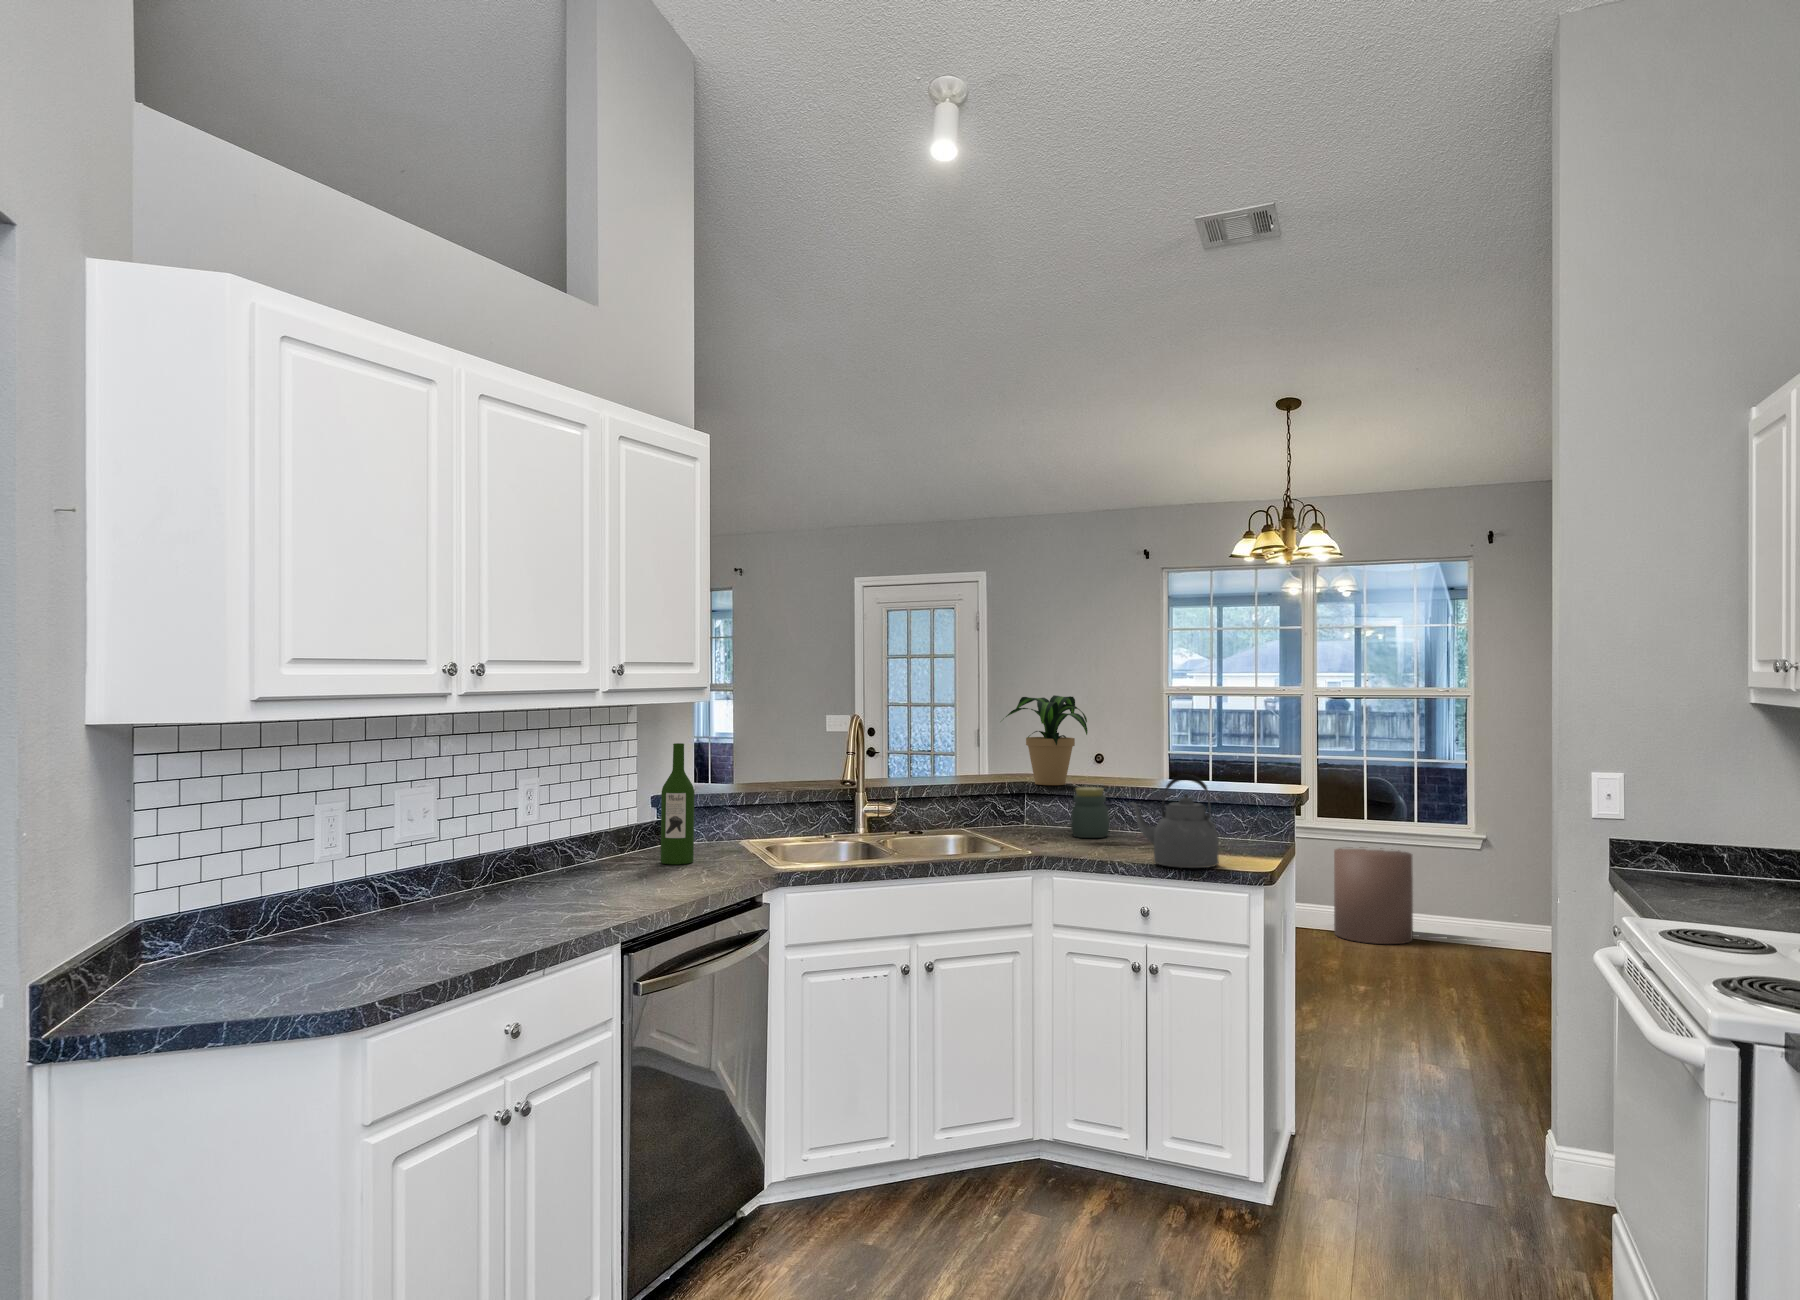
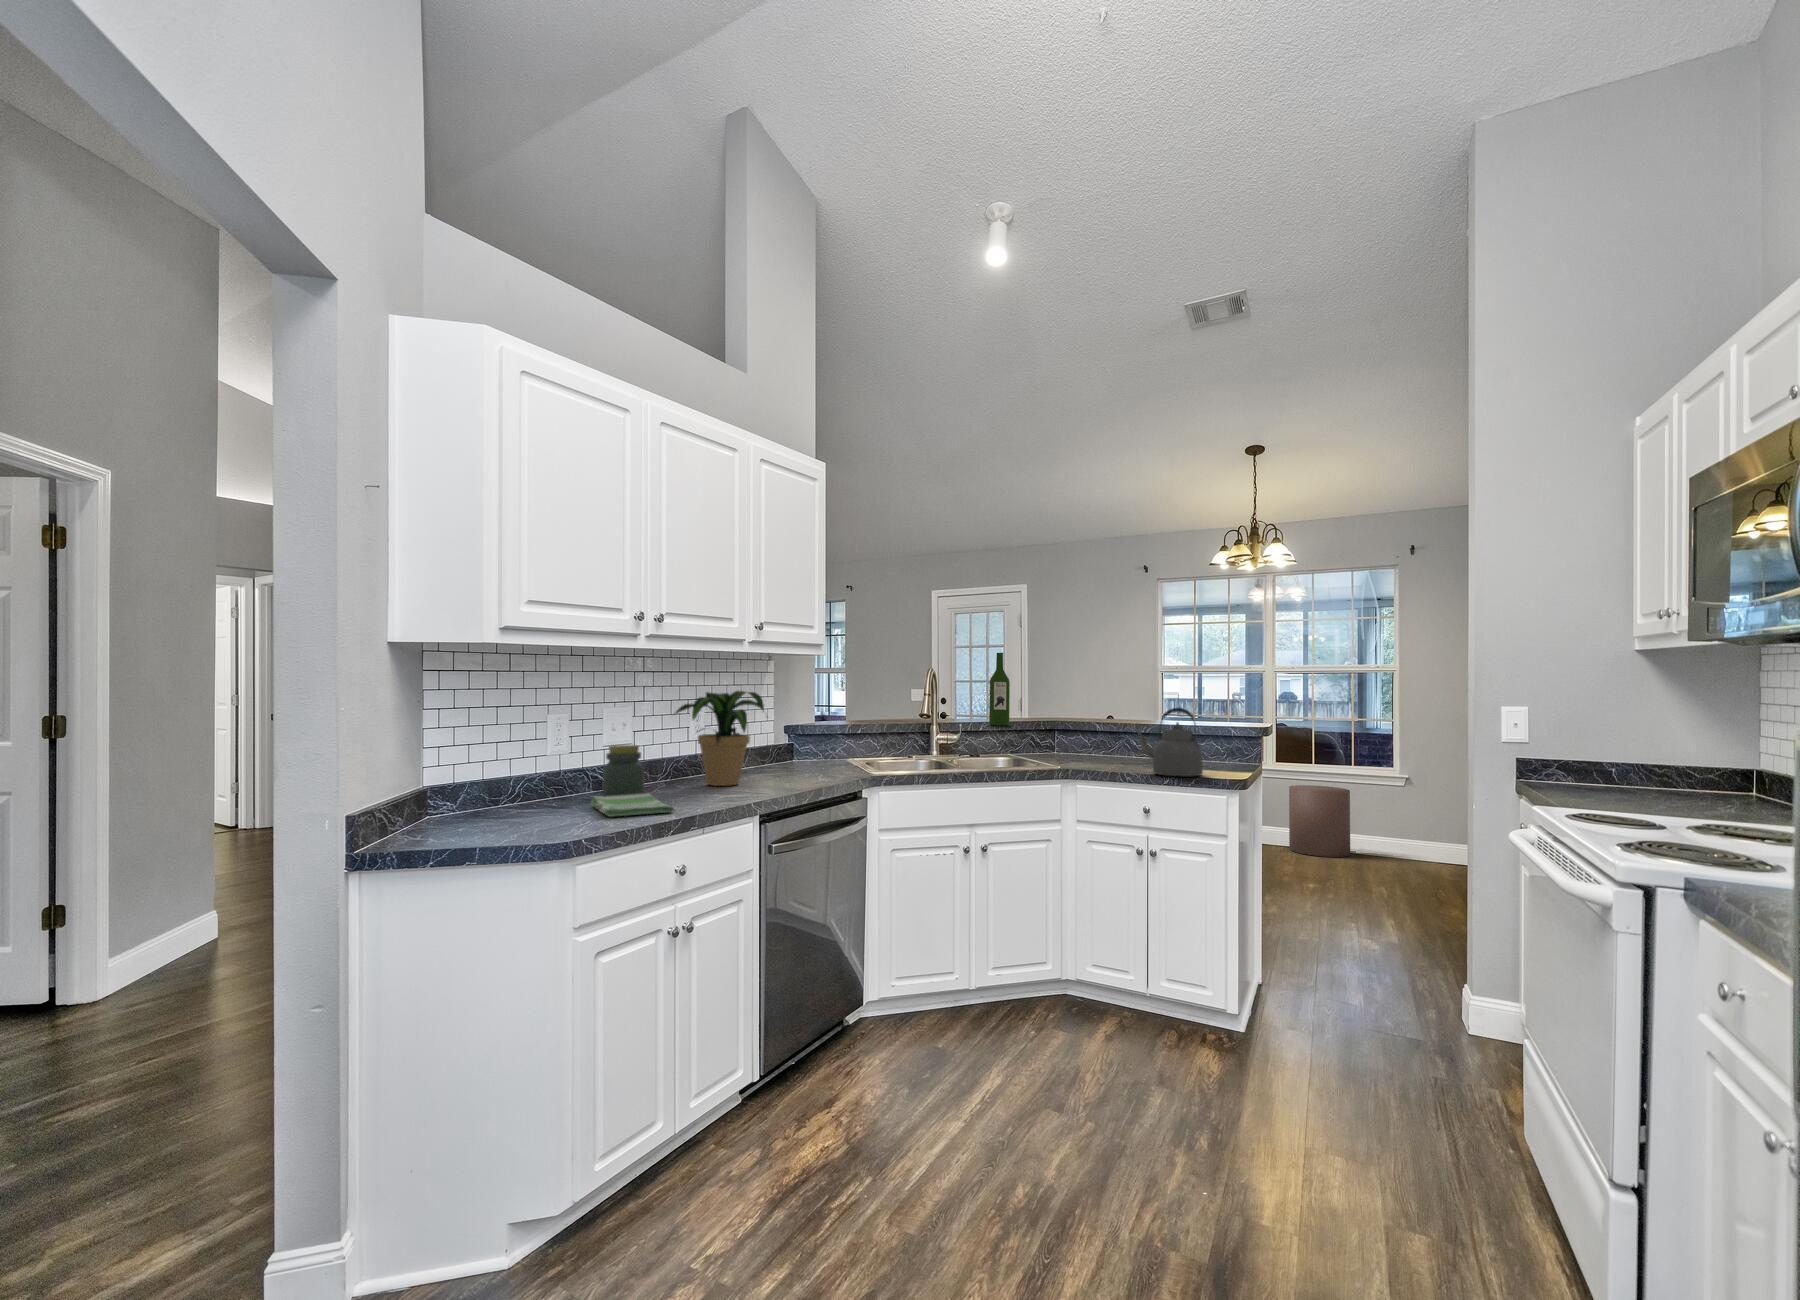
potted plant: present [1003,695,1088,785] -> present [676,691,764,786]
wine bottle: present [661,743,694,864] -> present [989,653,1010,726]
jar: present [1071,787,1110,838] -> present [602,745,644,796]
dish towel: none [380,917,502,959] -> present [591,793,674,817]

